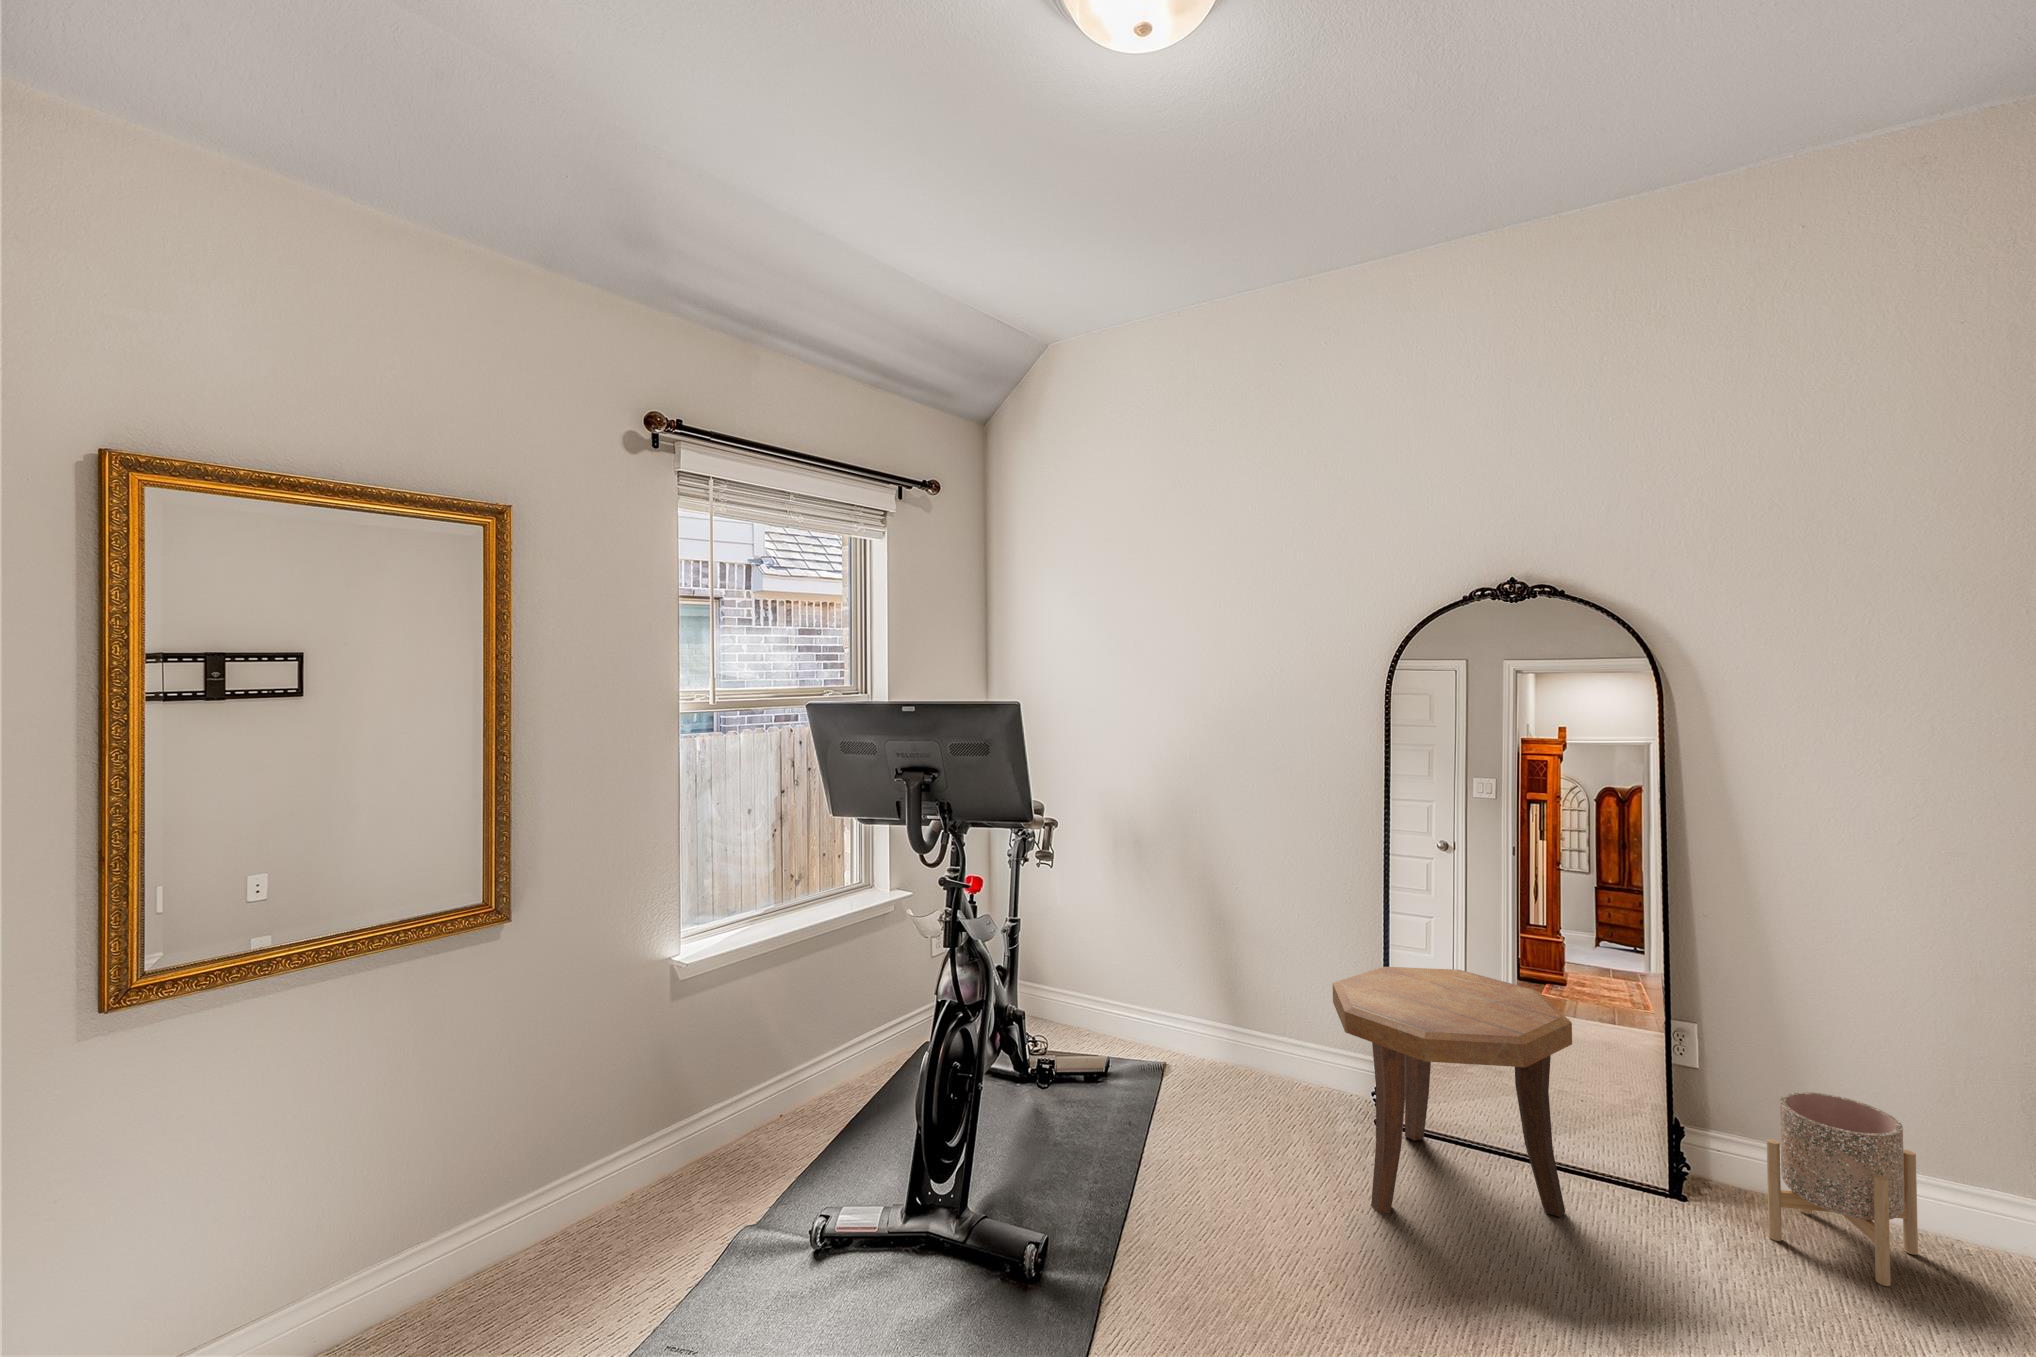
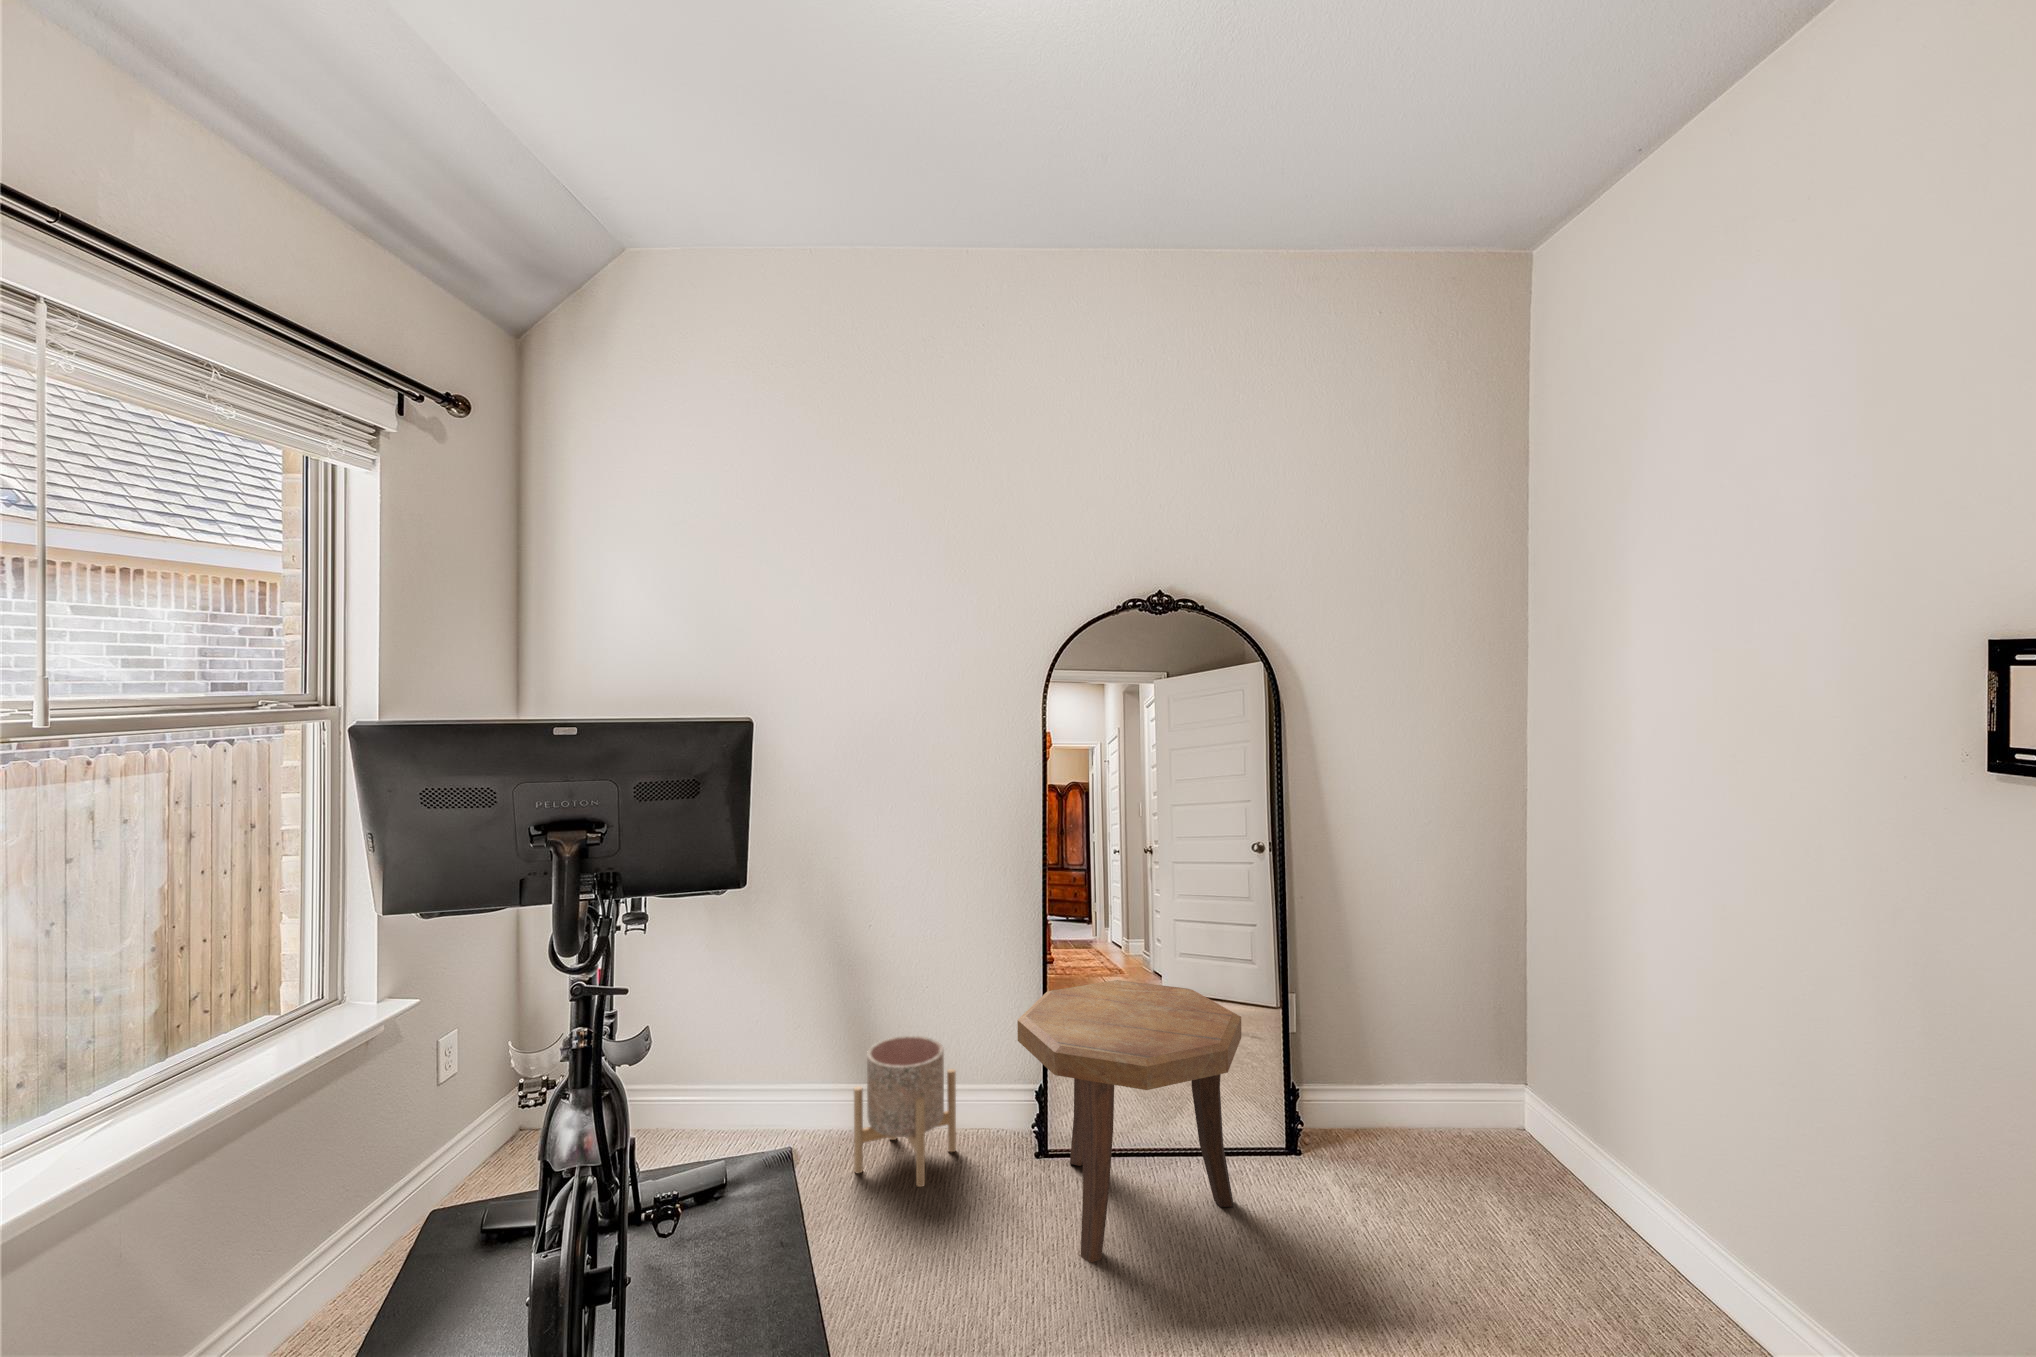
planter: present [1767,1092,1918,1286] -> present [854,1036,956,1187]

